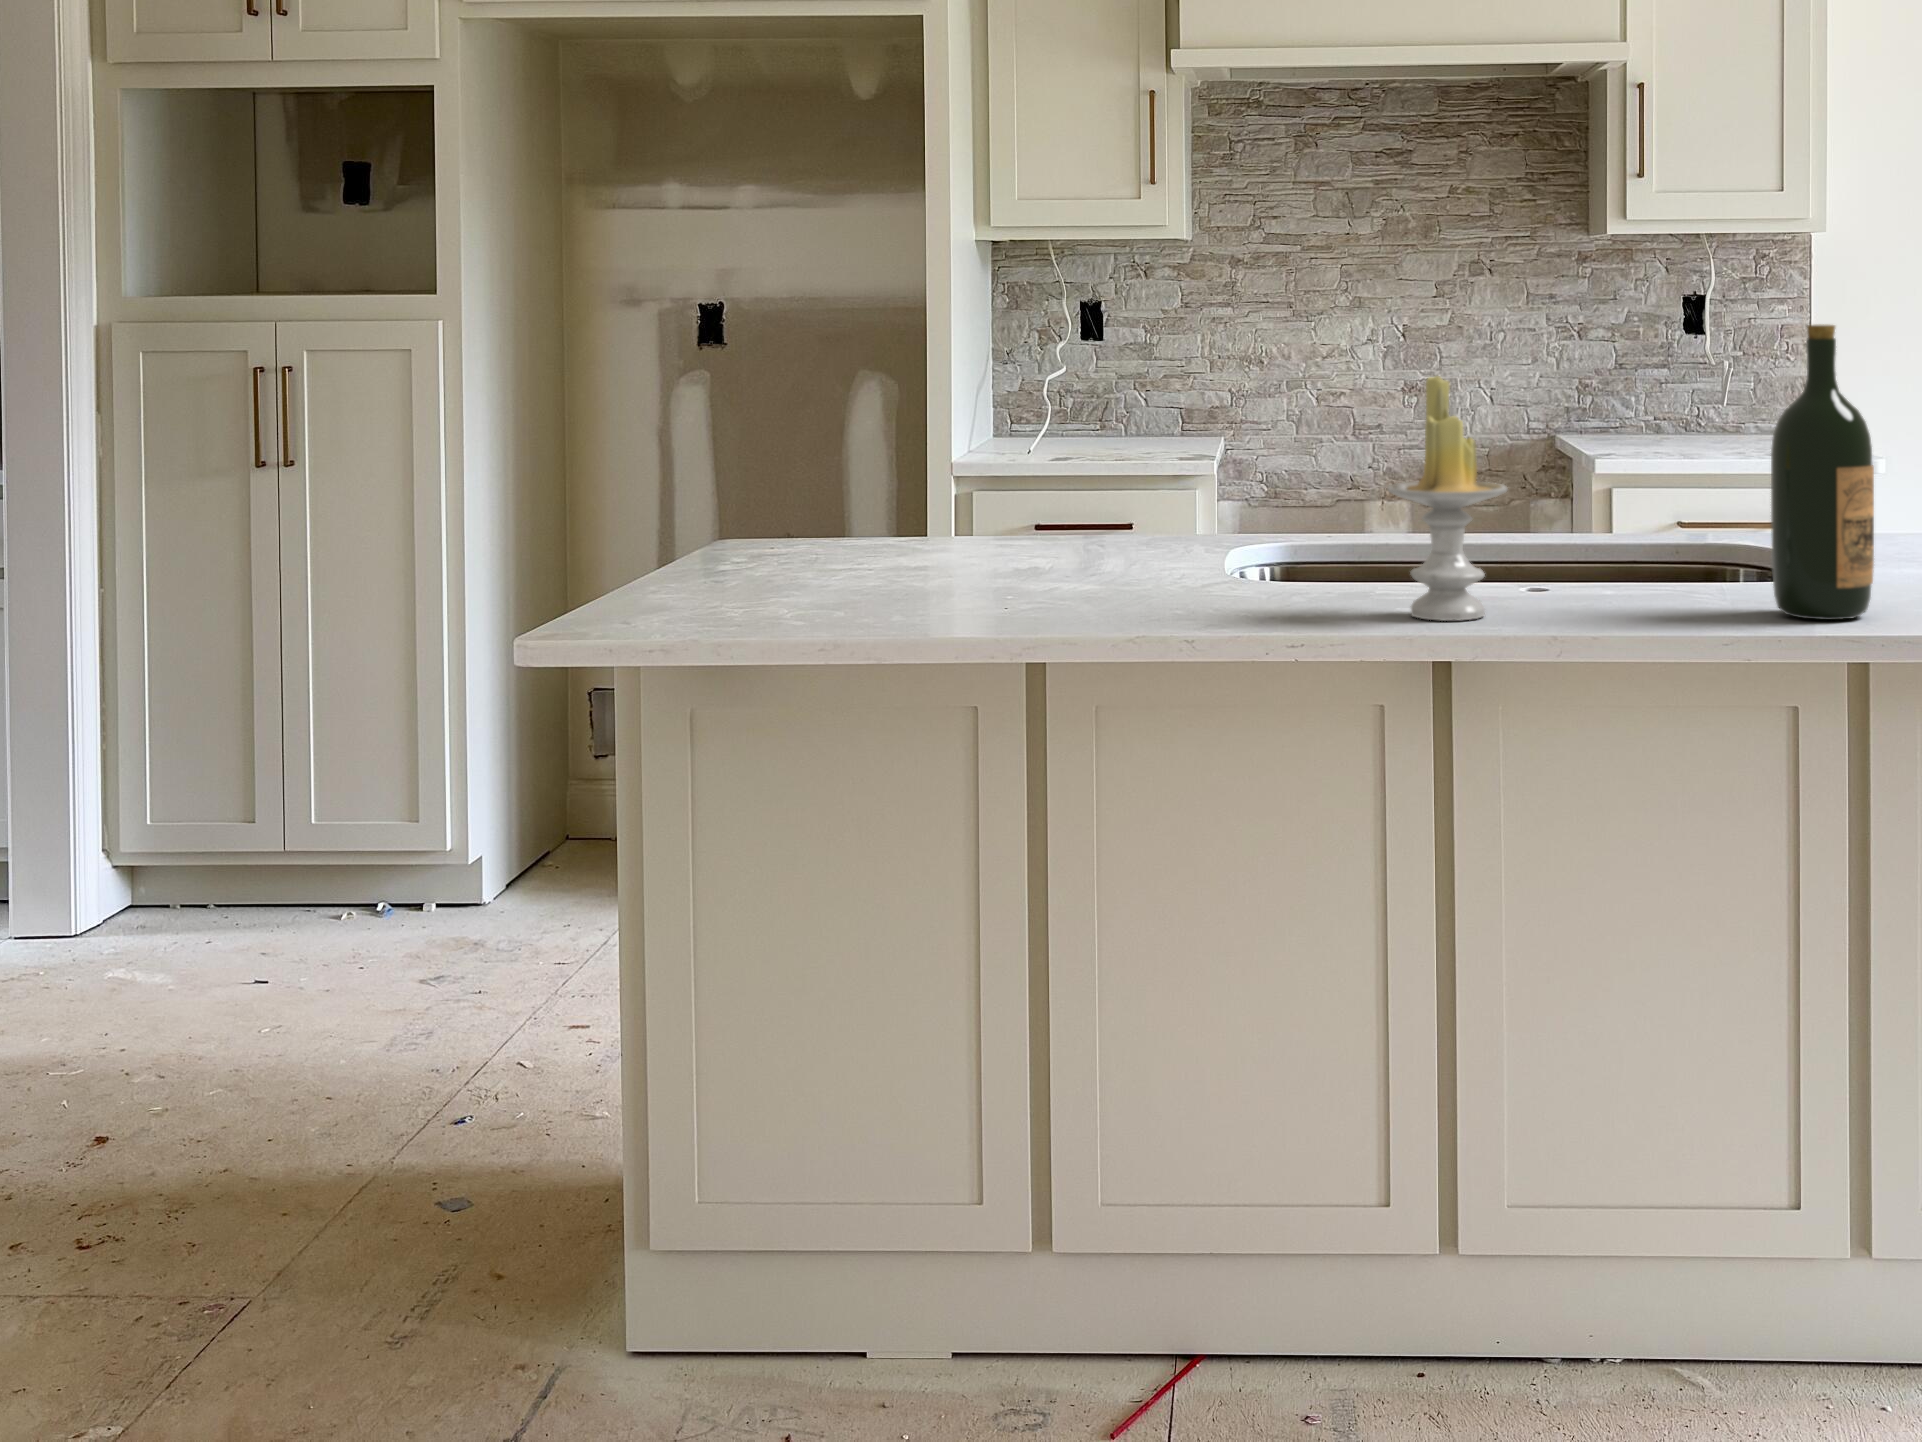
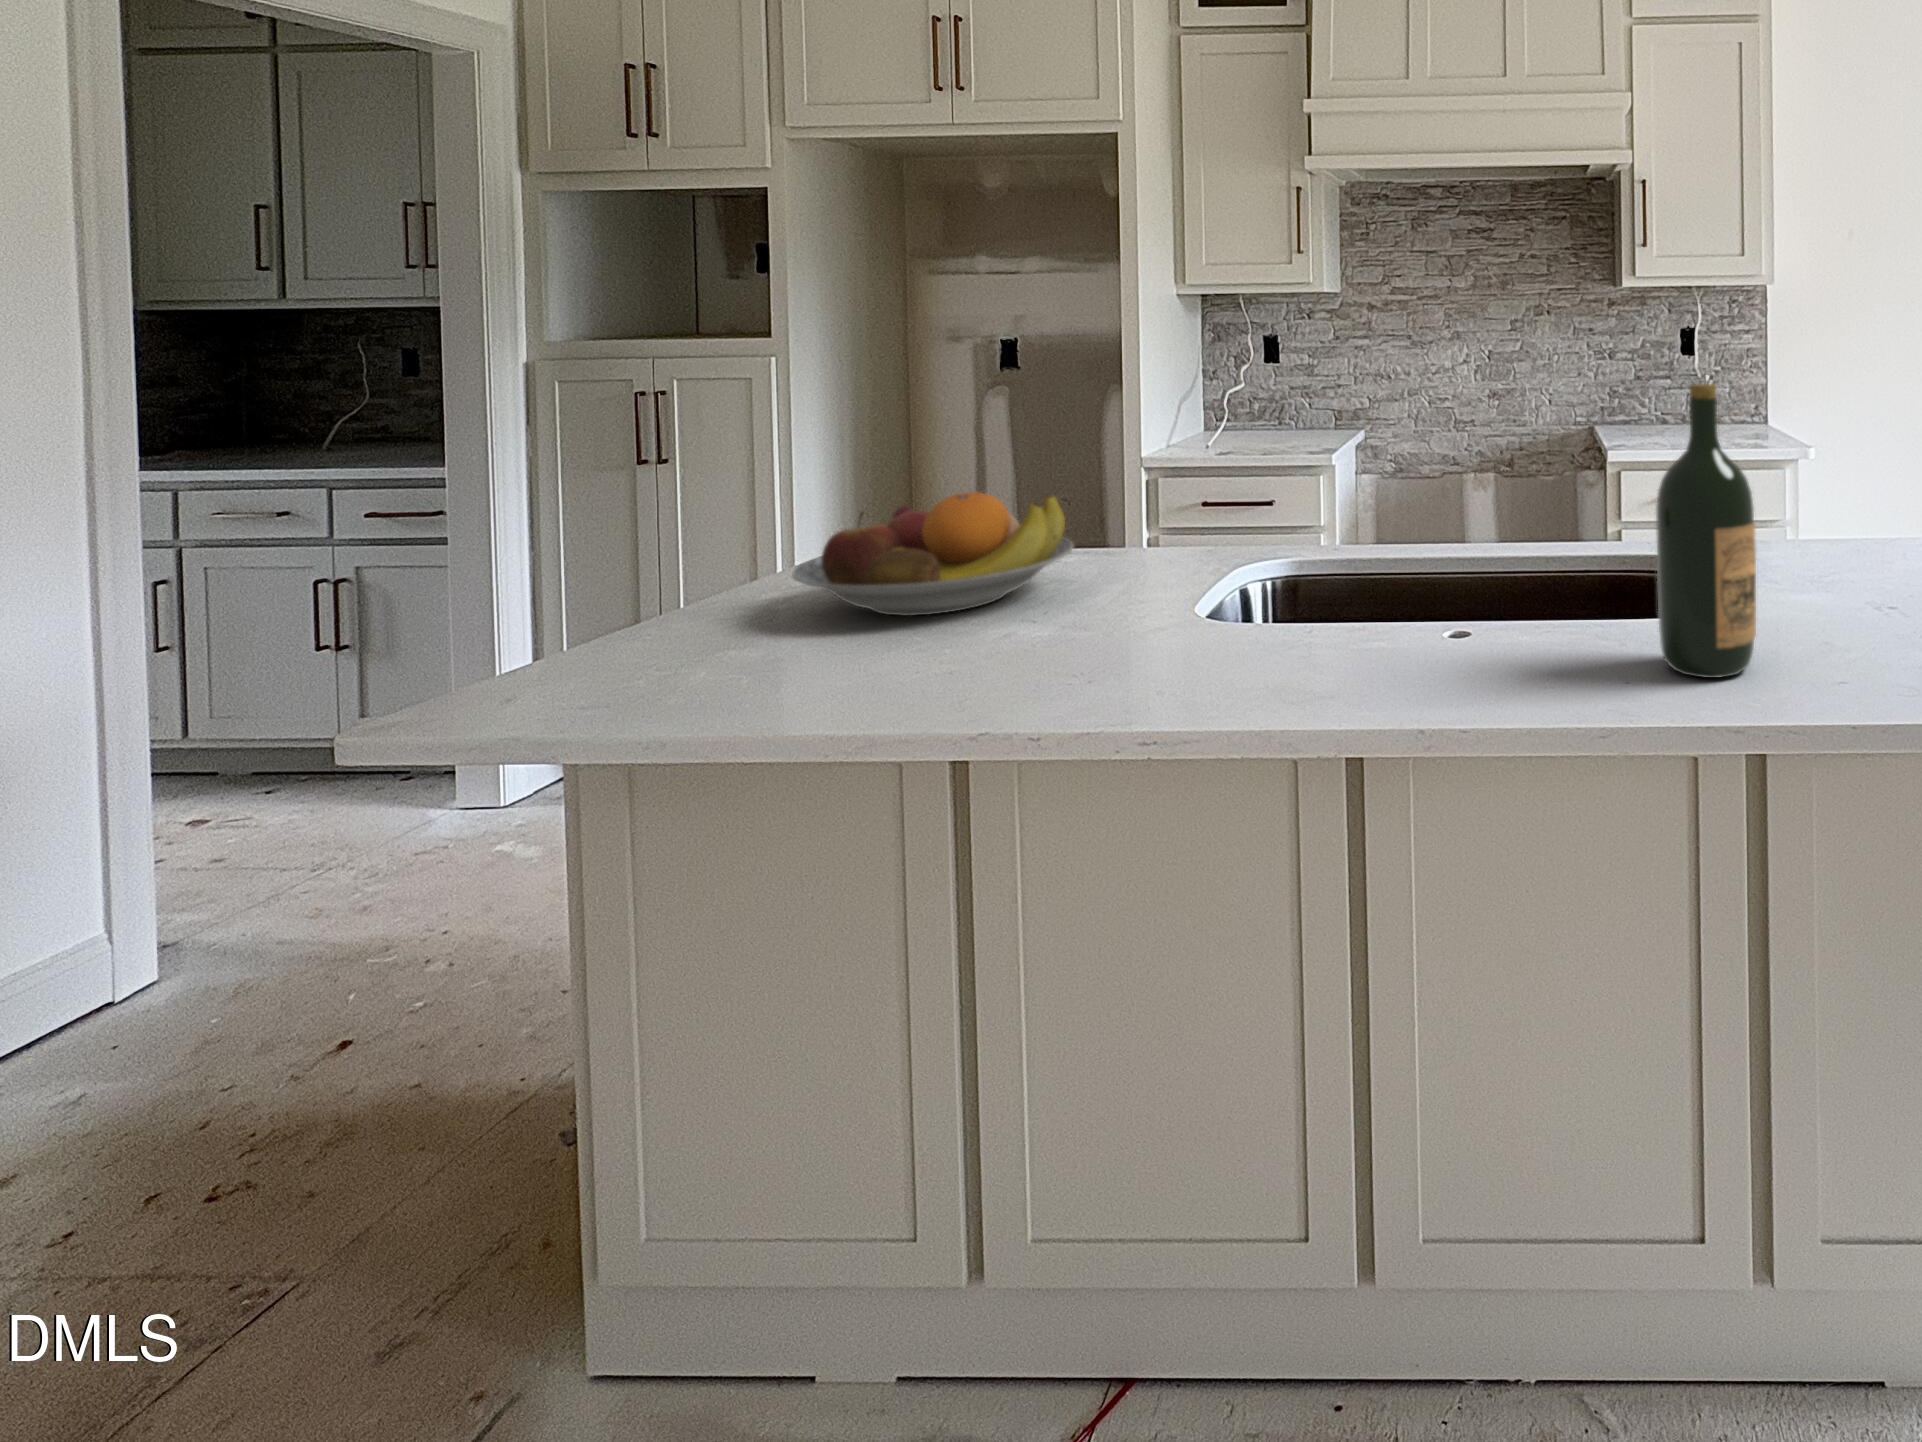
candle: present [1387,376,1507,621] -> none [1286,434,1404,679]
fruit bowl: none [768,456,1057,587] -> present [792,492,1073,616]

